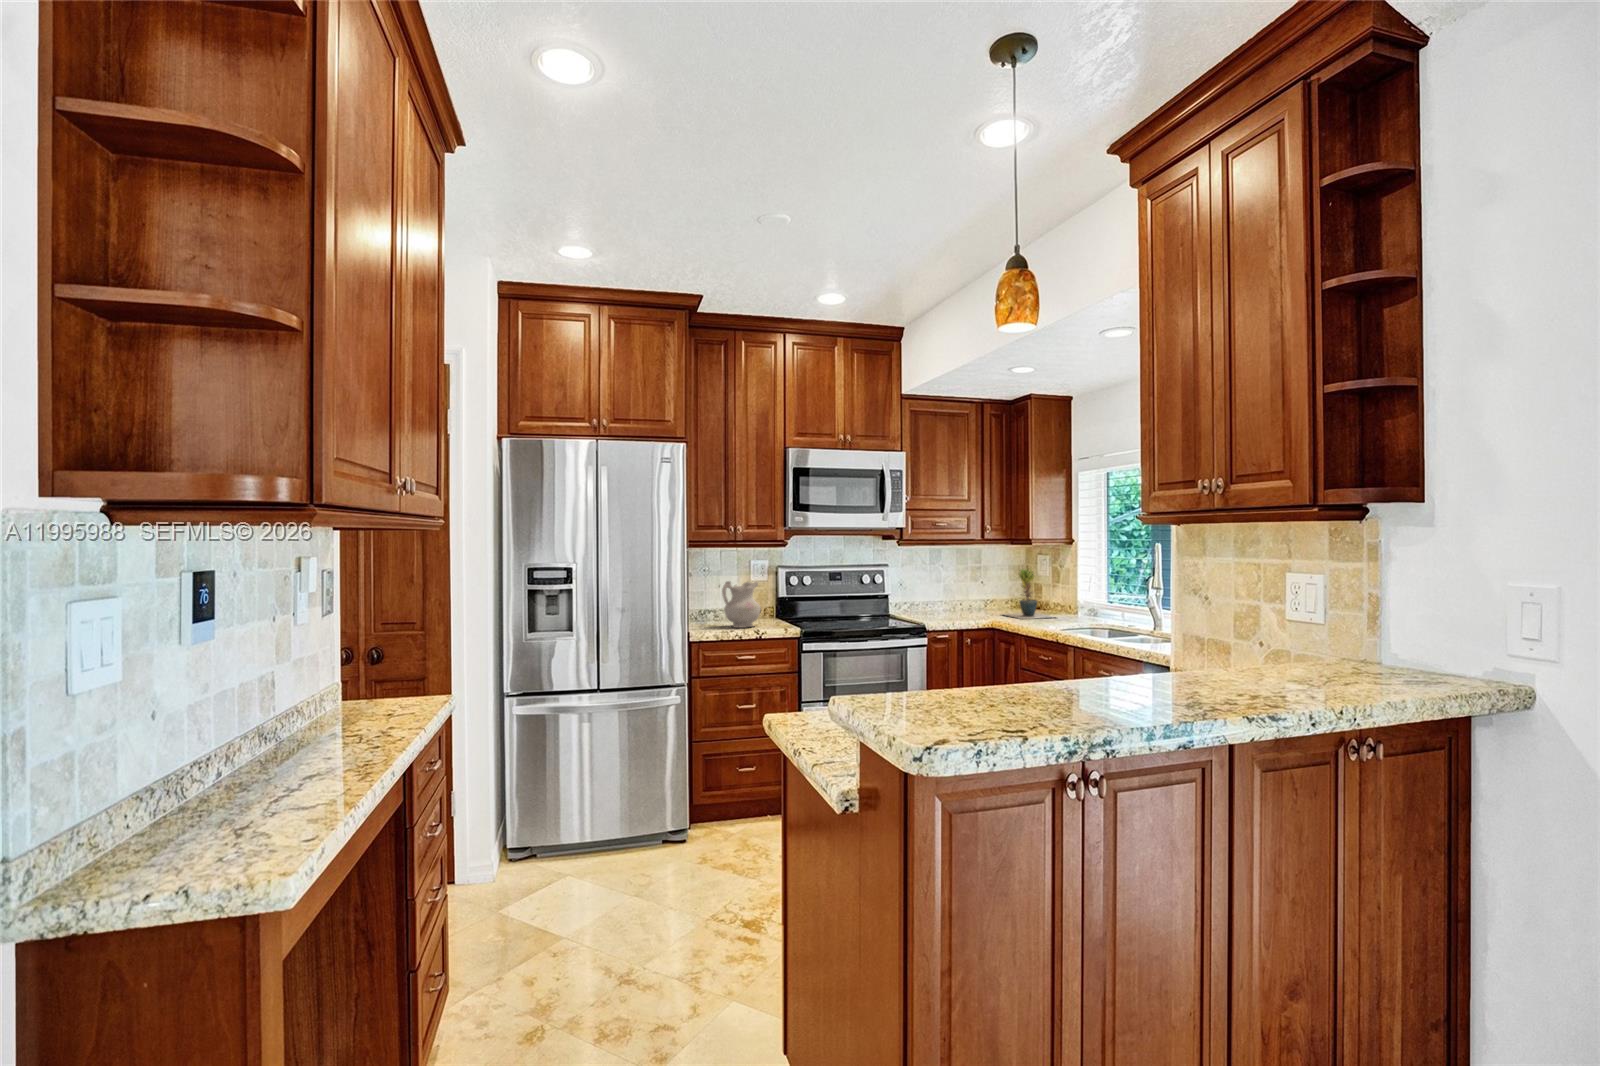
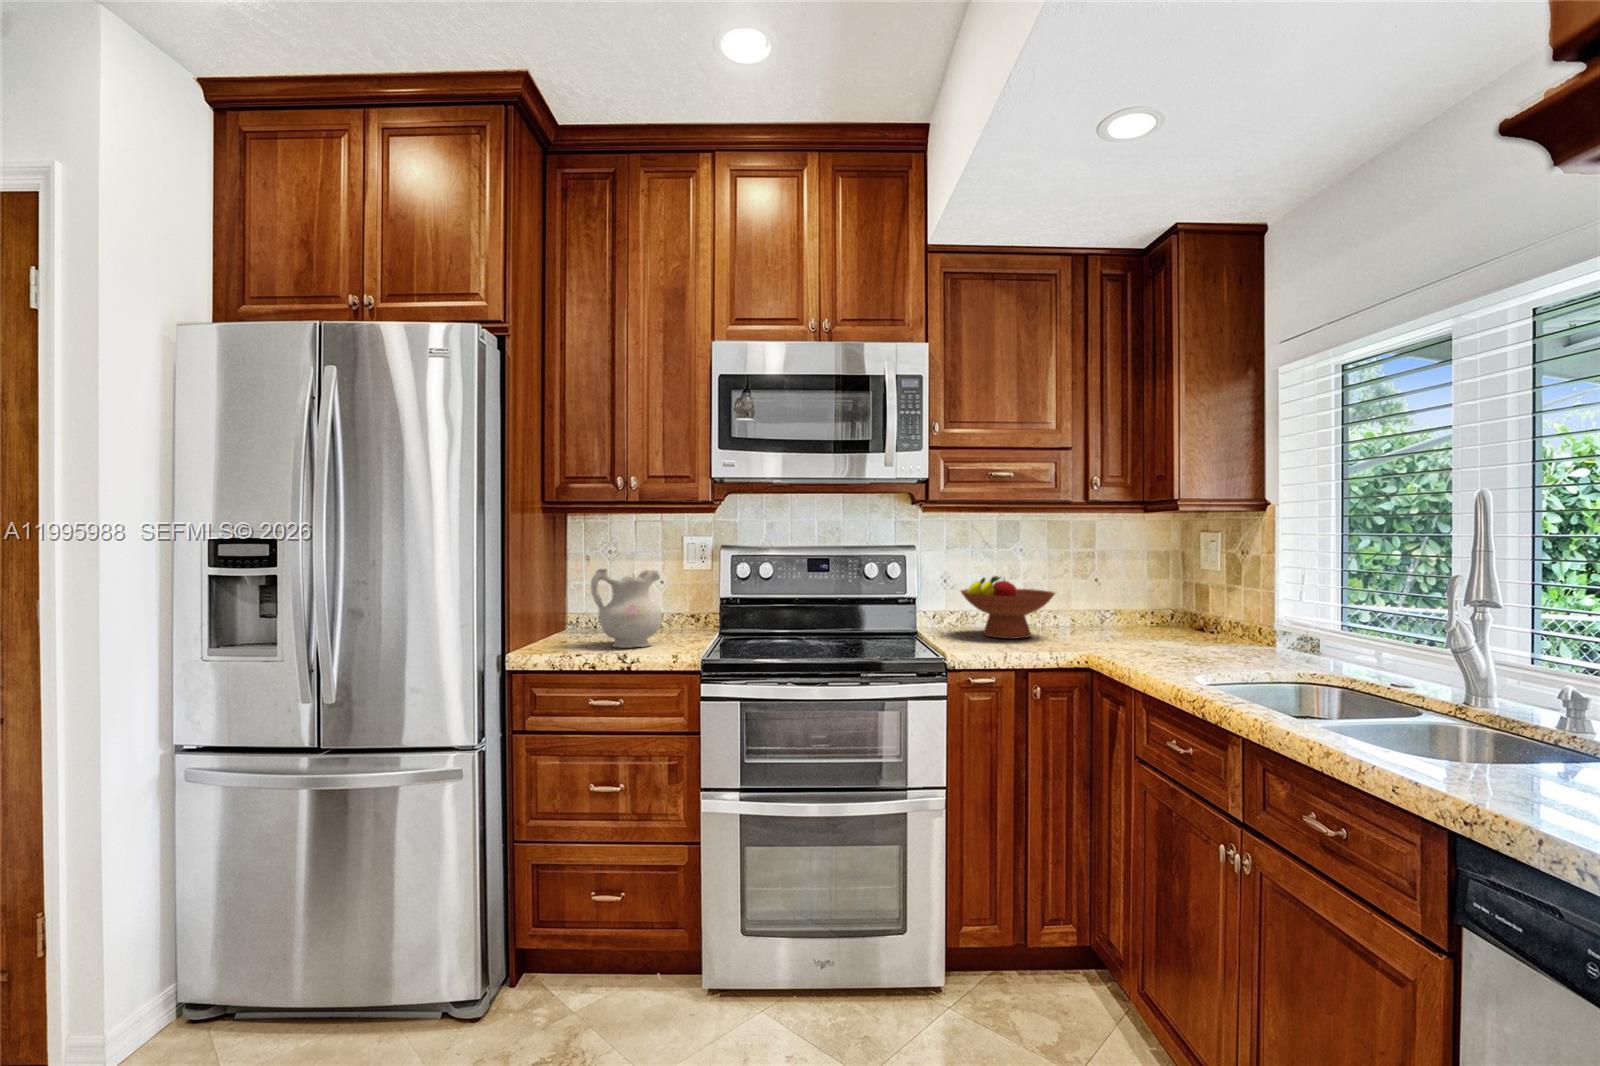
potted plant: present [1005,569,1053,619] -> none [1117,555,1232,651]
fruit bowl: none [914,581,968,617] -> present [961,576,1055,639]

